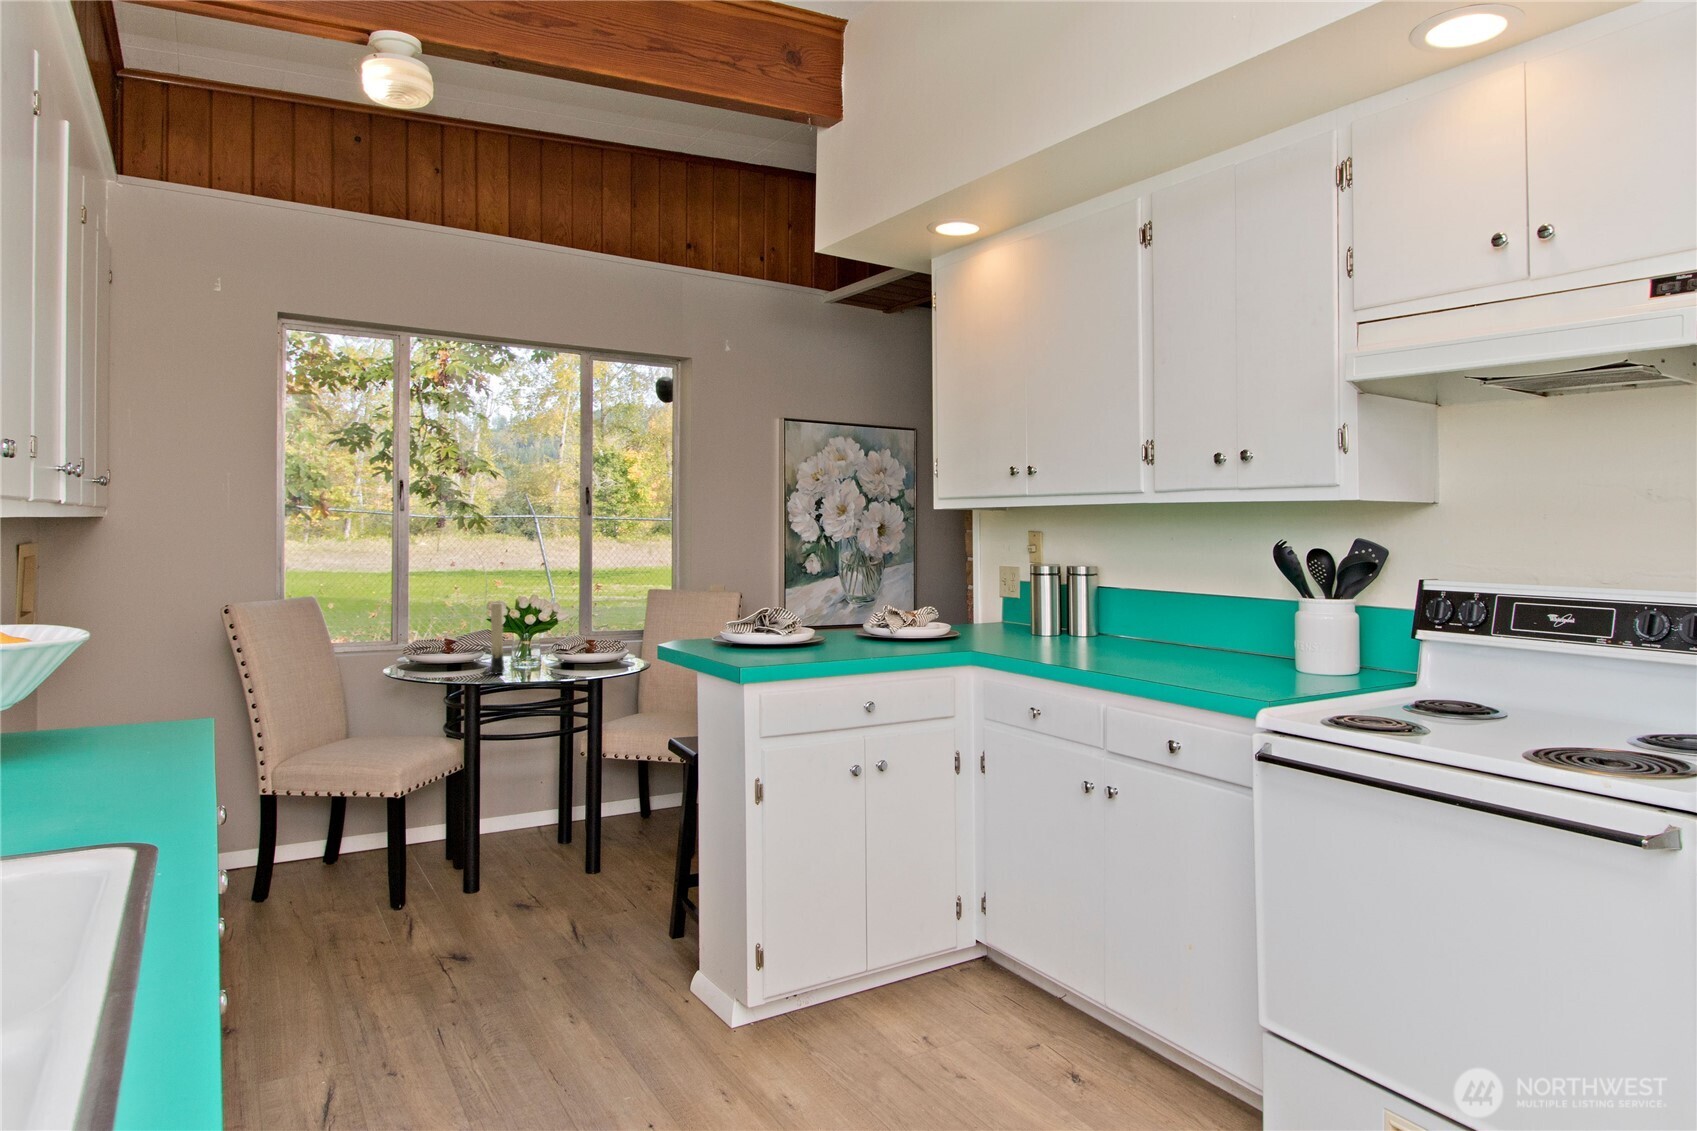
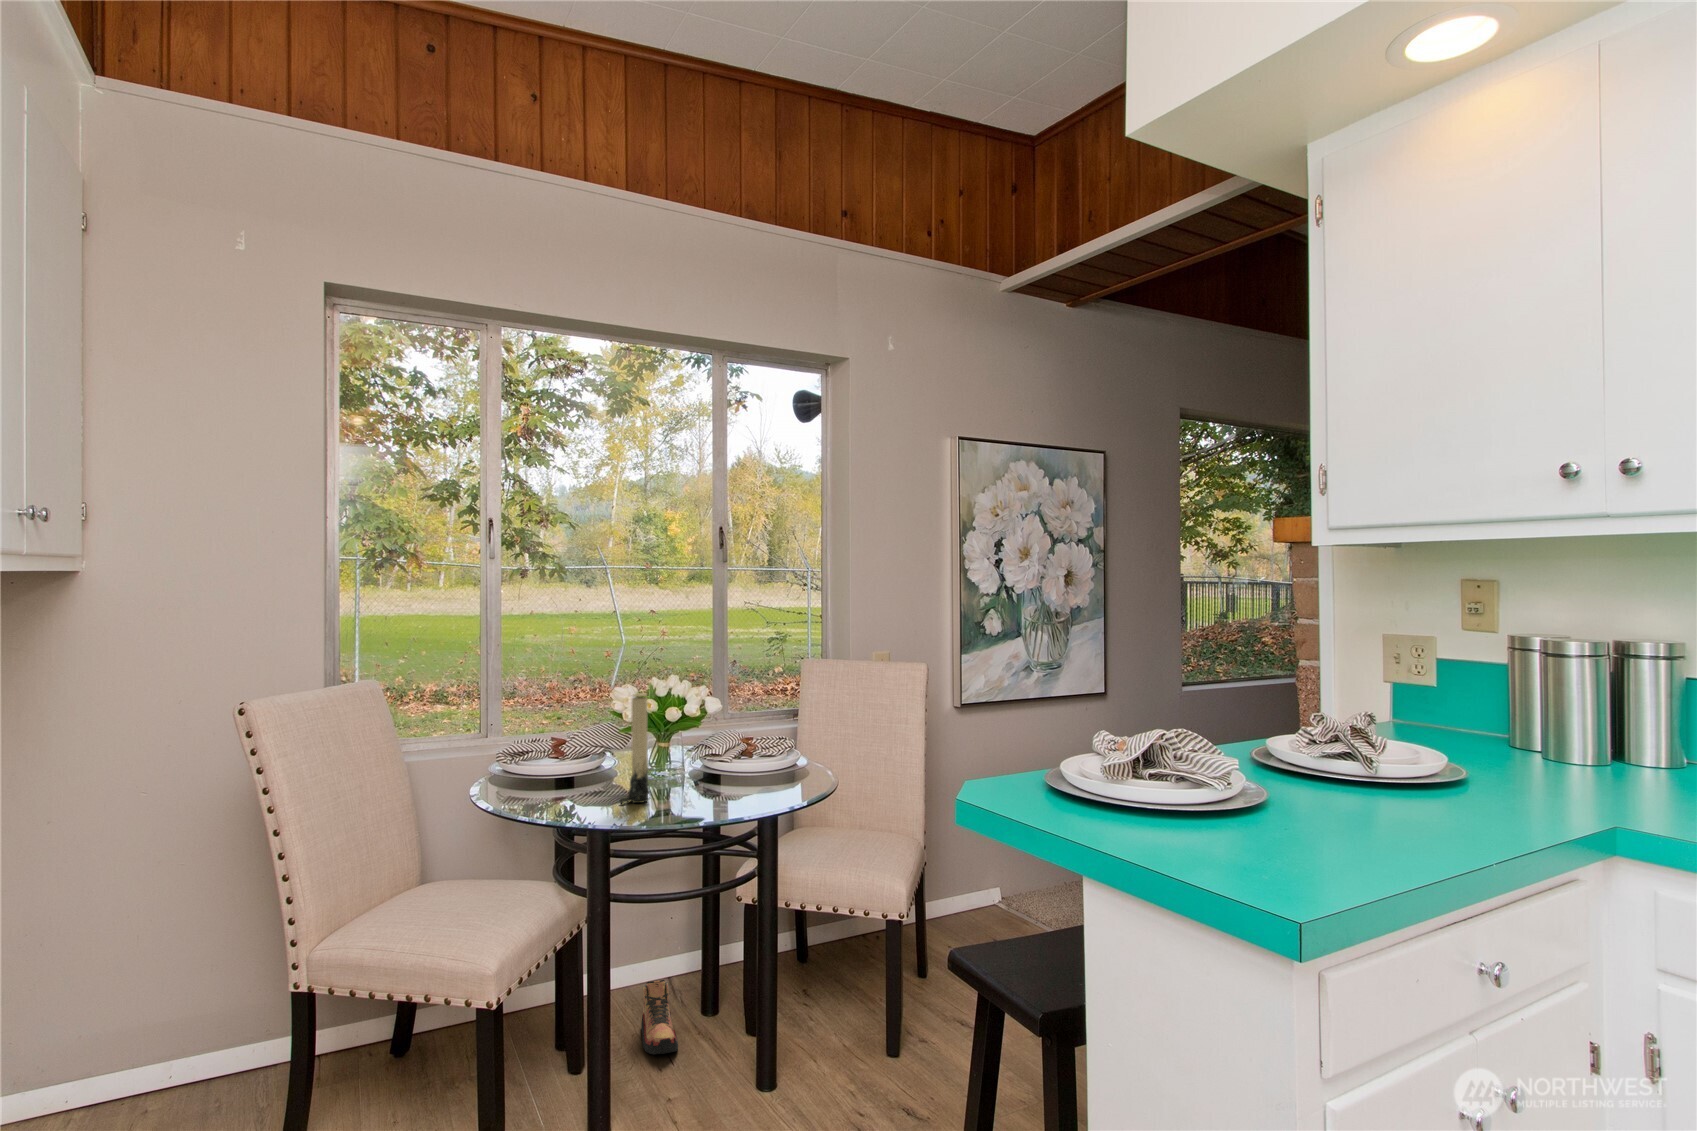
shoe: none [515,813,541,859] -> present [641,980,678,1055]

